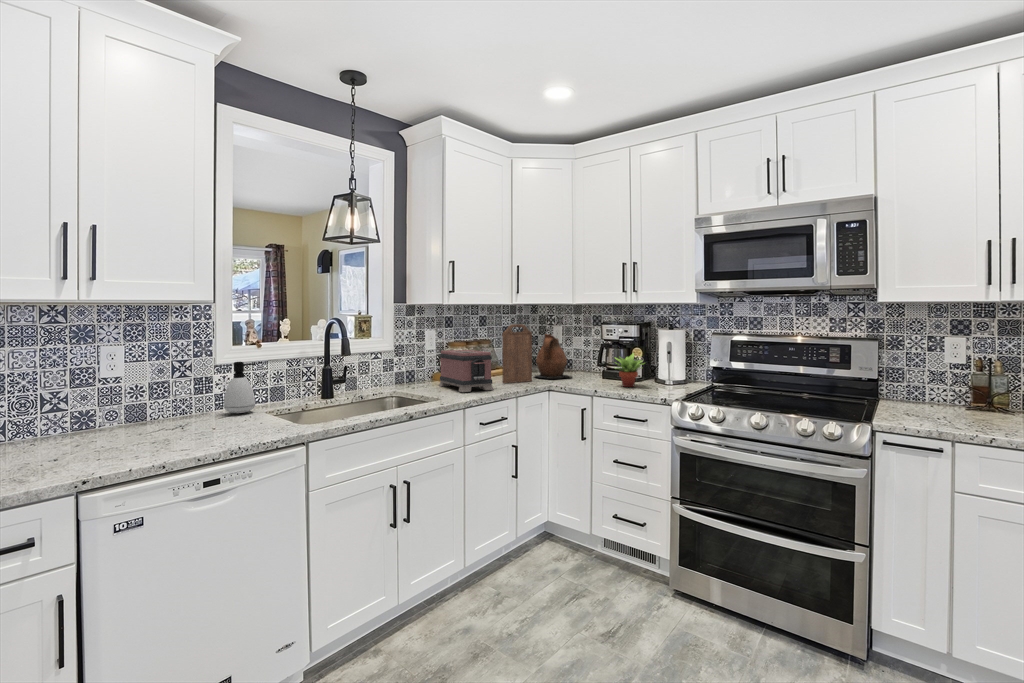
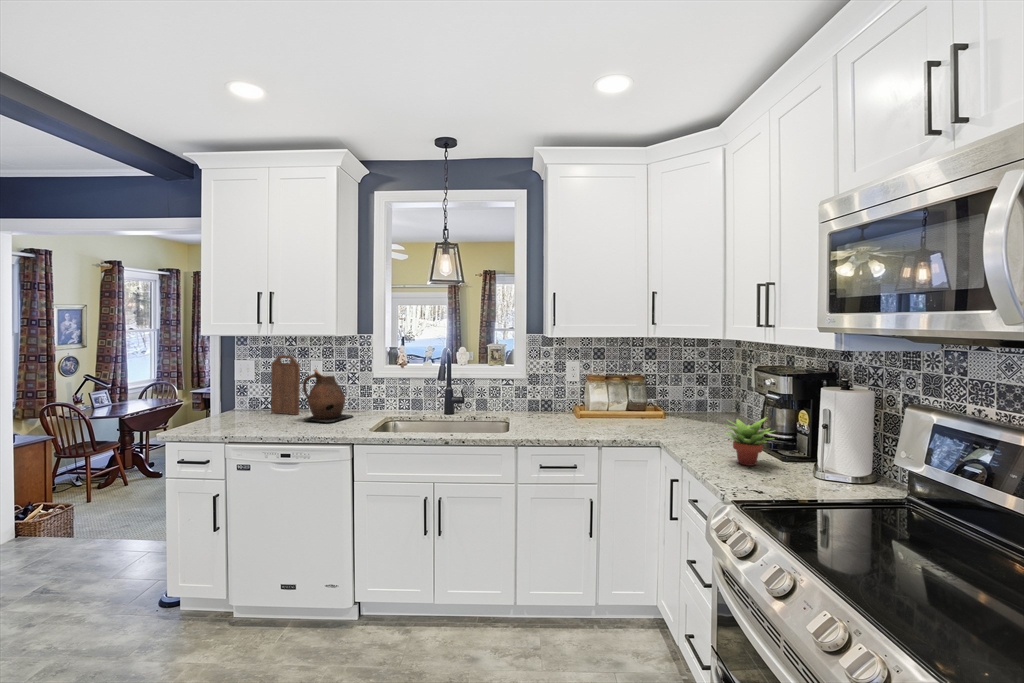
cutting board: present [502,324,532,383] -> present [271,355,300,415]
ceramic pitcher: present [535,334,572,378] -> present [303,369,352,423]
toaster: present [439,350,494,392] -> none [545,384,591,432]
soap dispenser: present [224,362,255,413] -> none [367,377,388,414]

